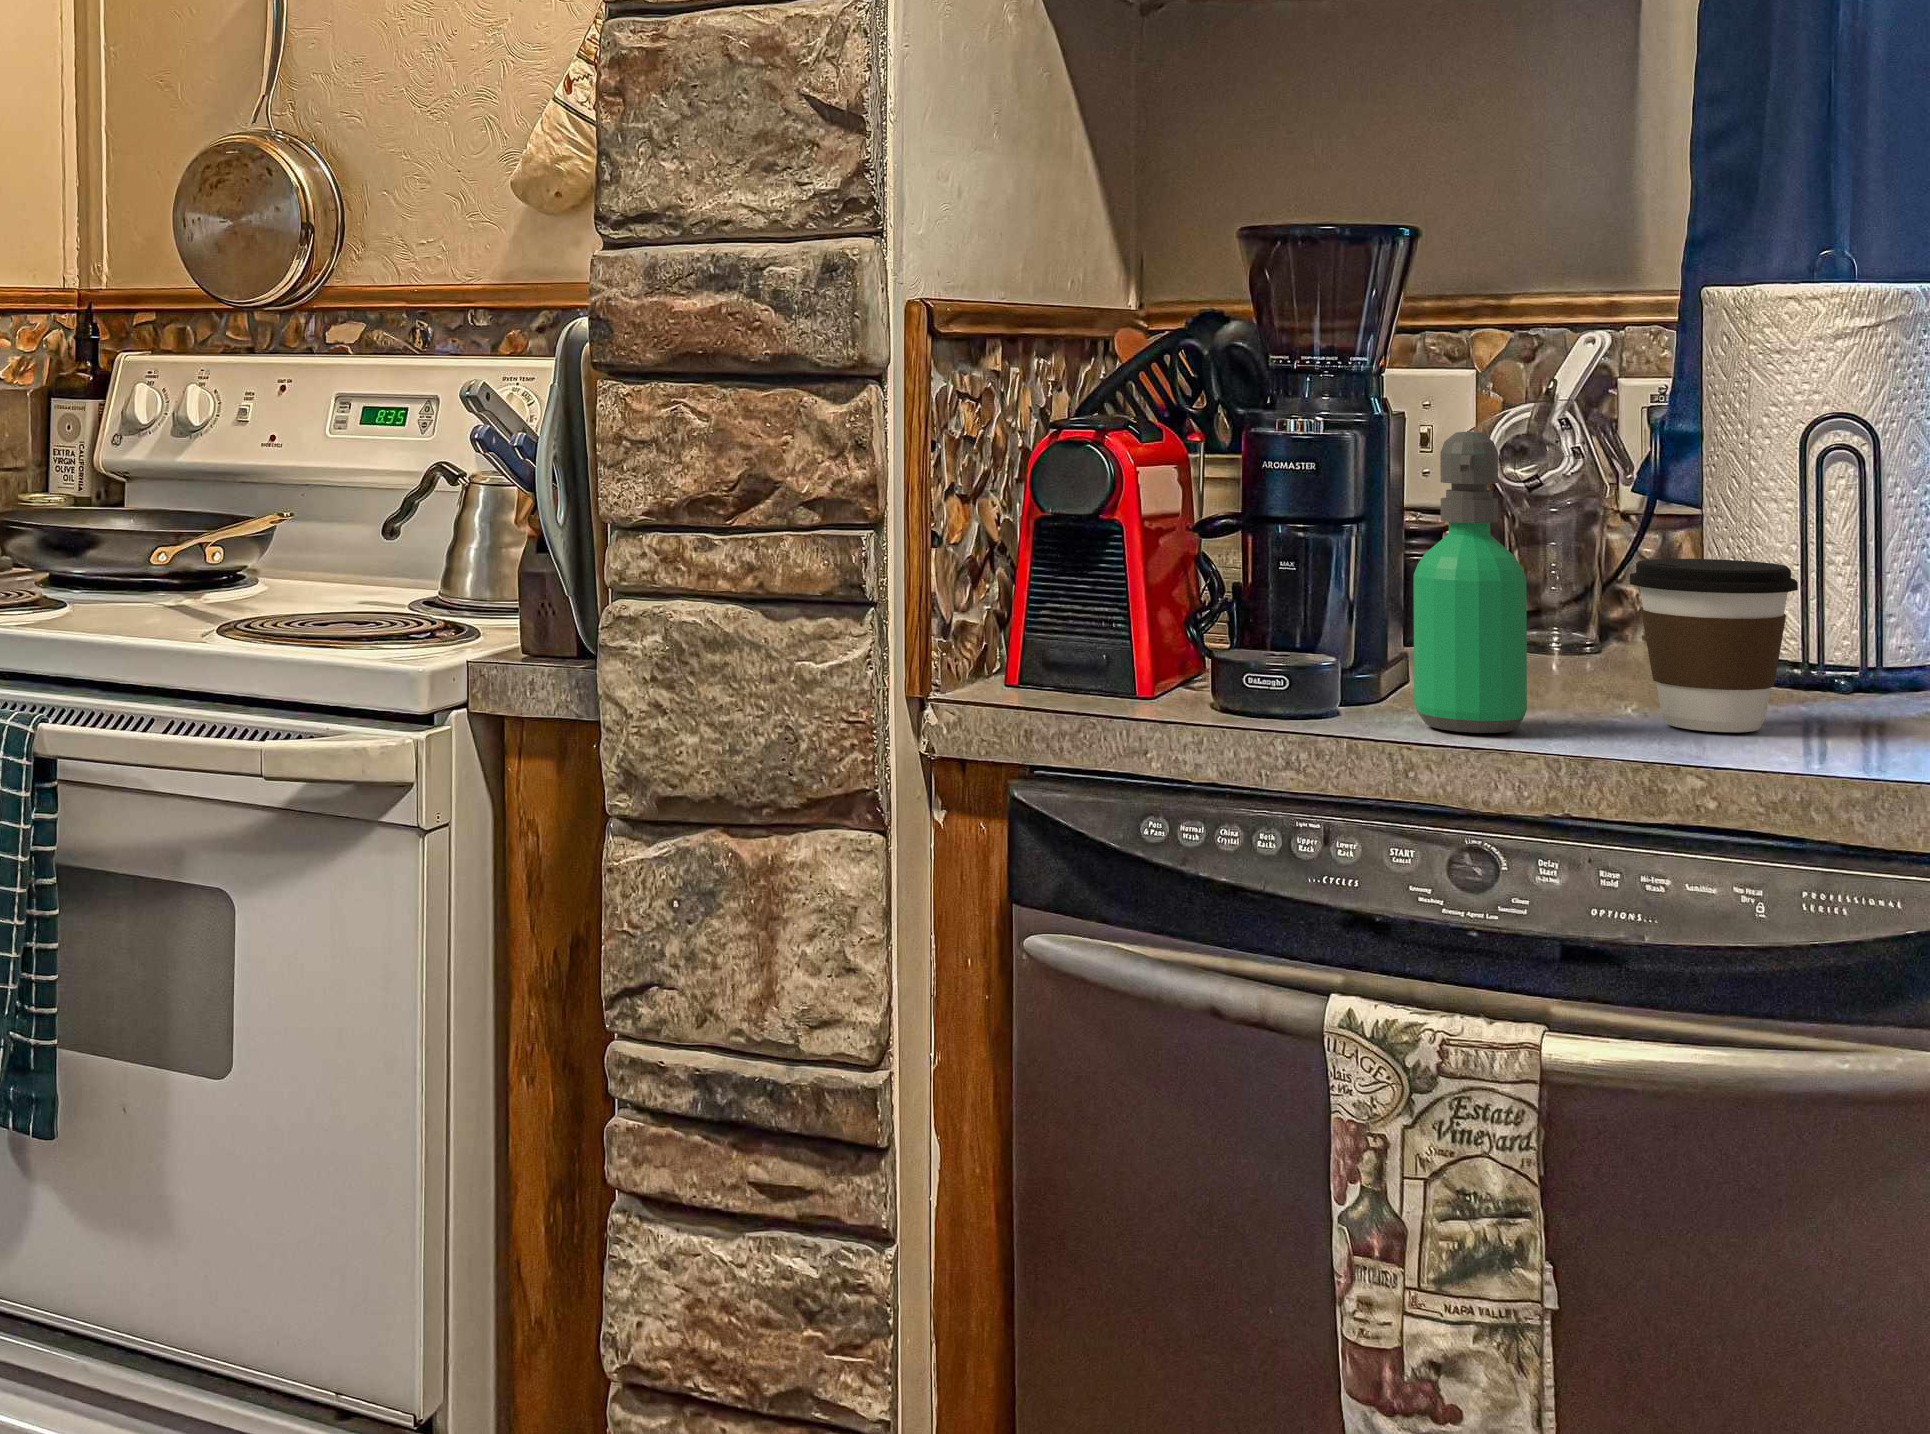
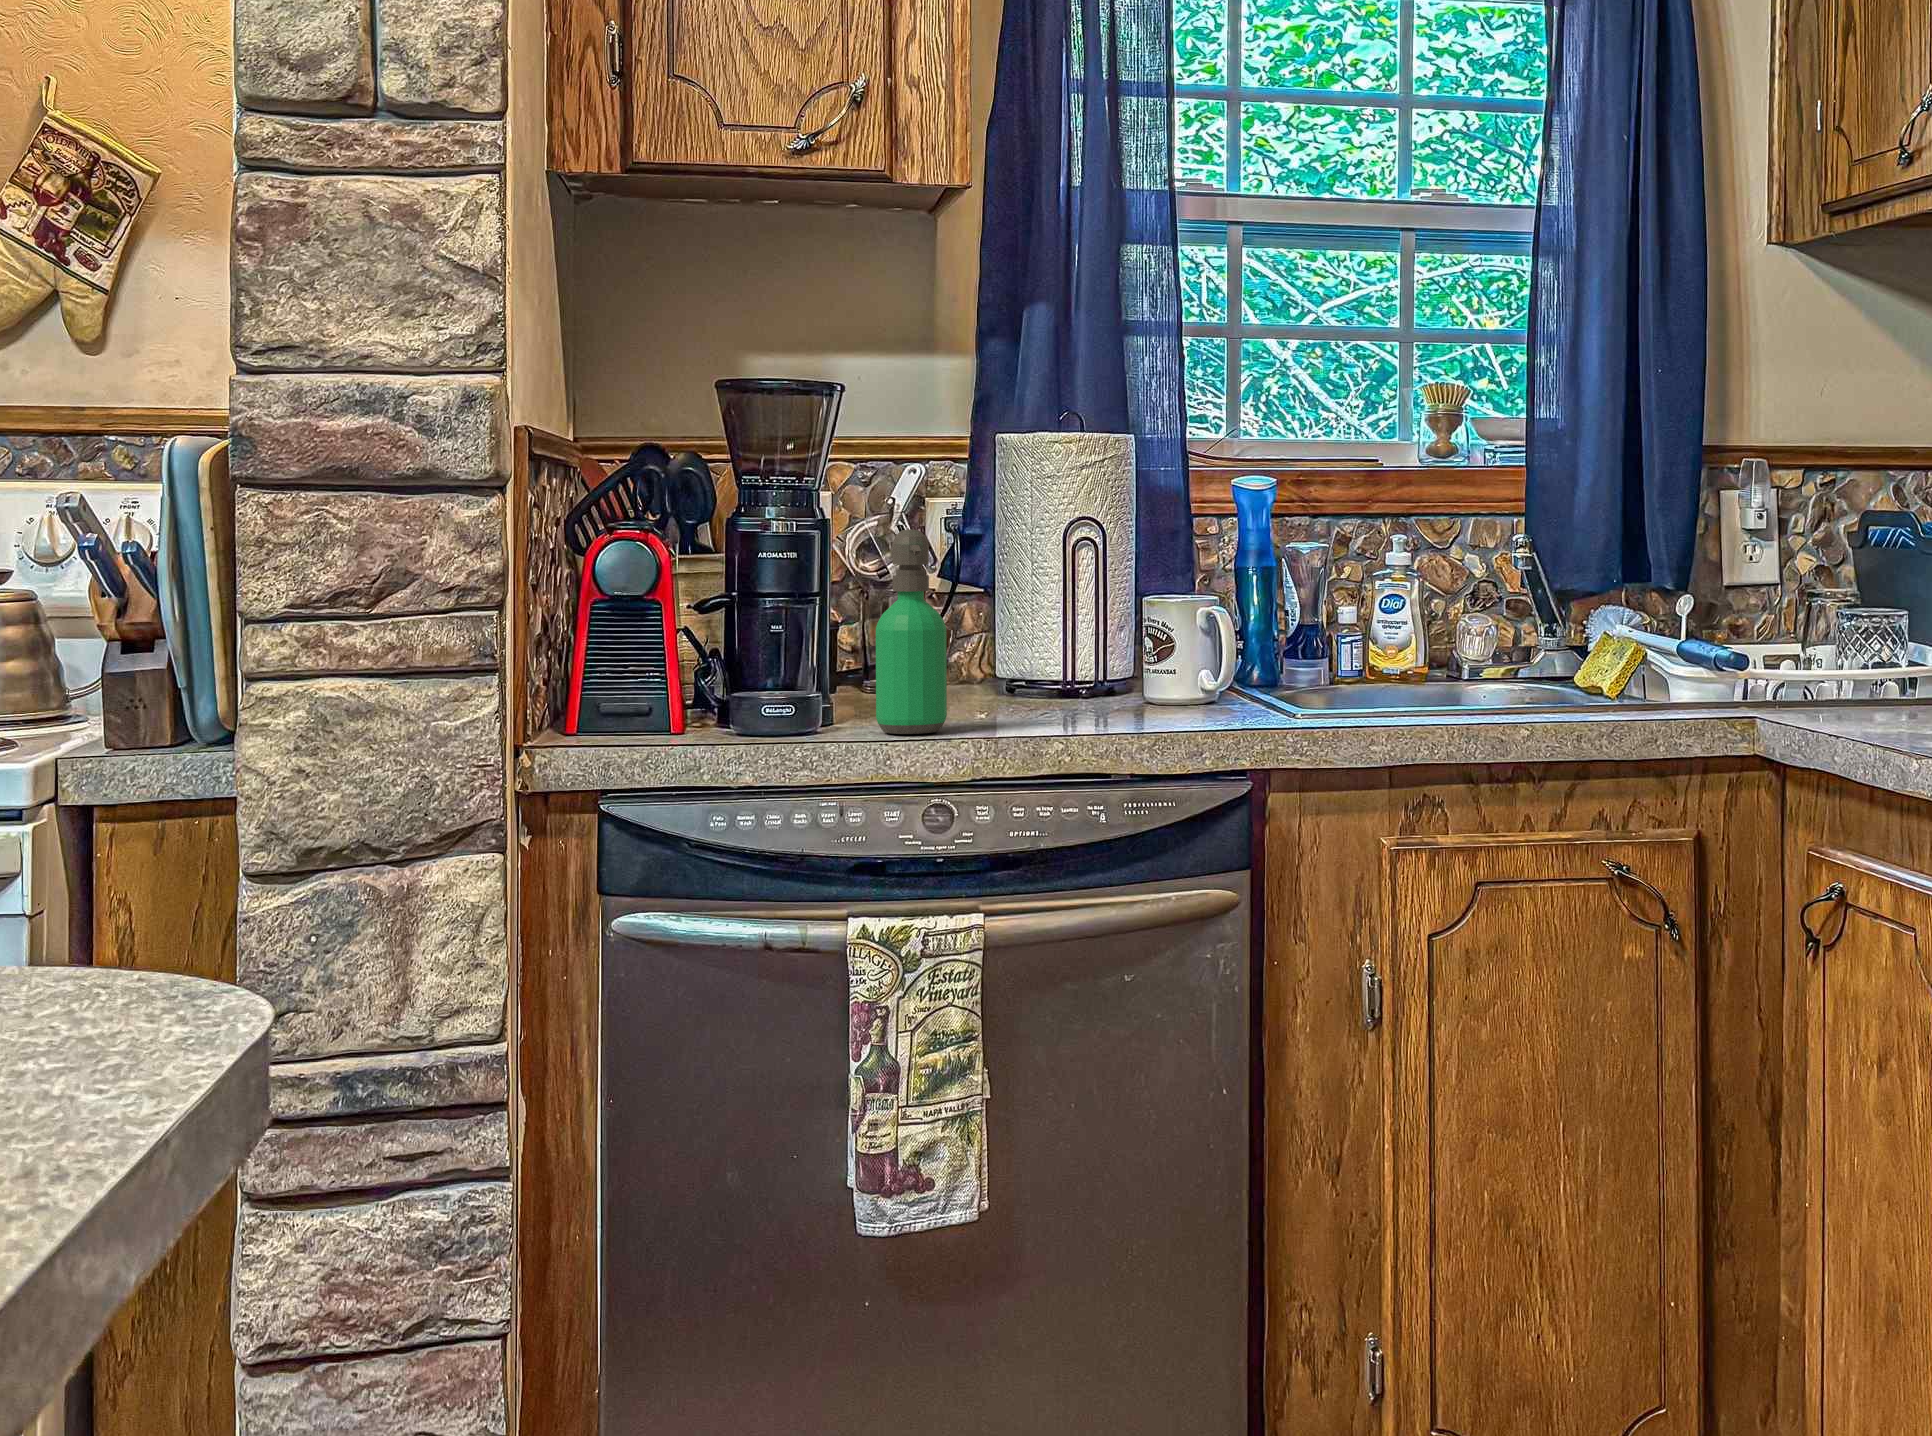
coffee cup: present [1630,559,1798,732] -> none [993,613,1089,722]

